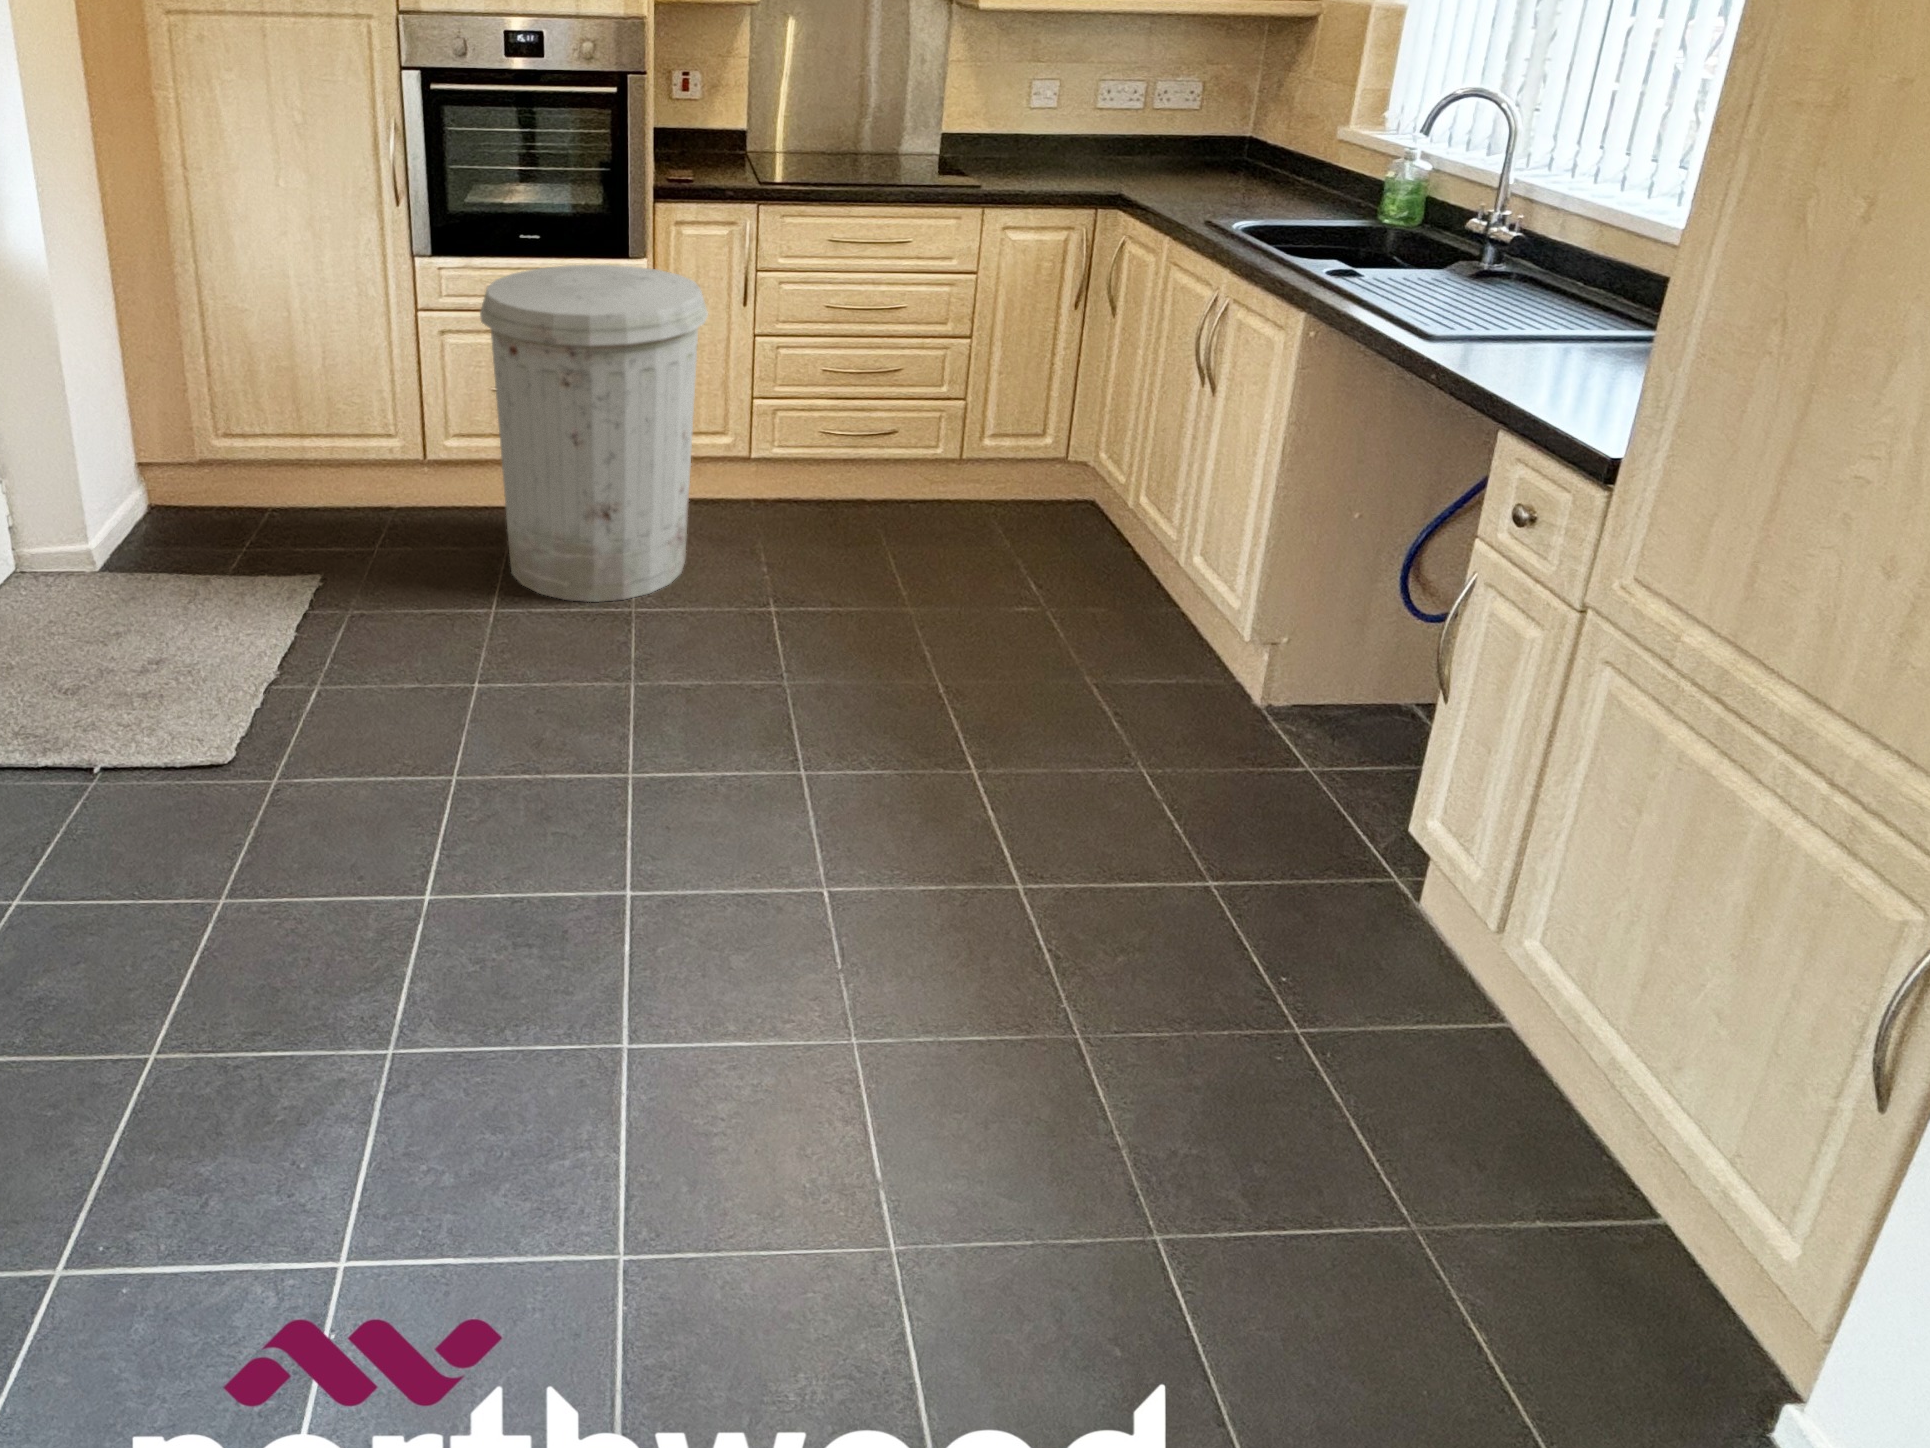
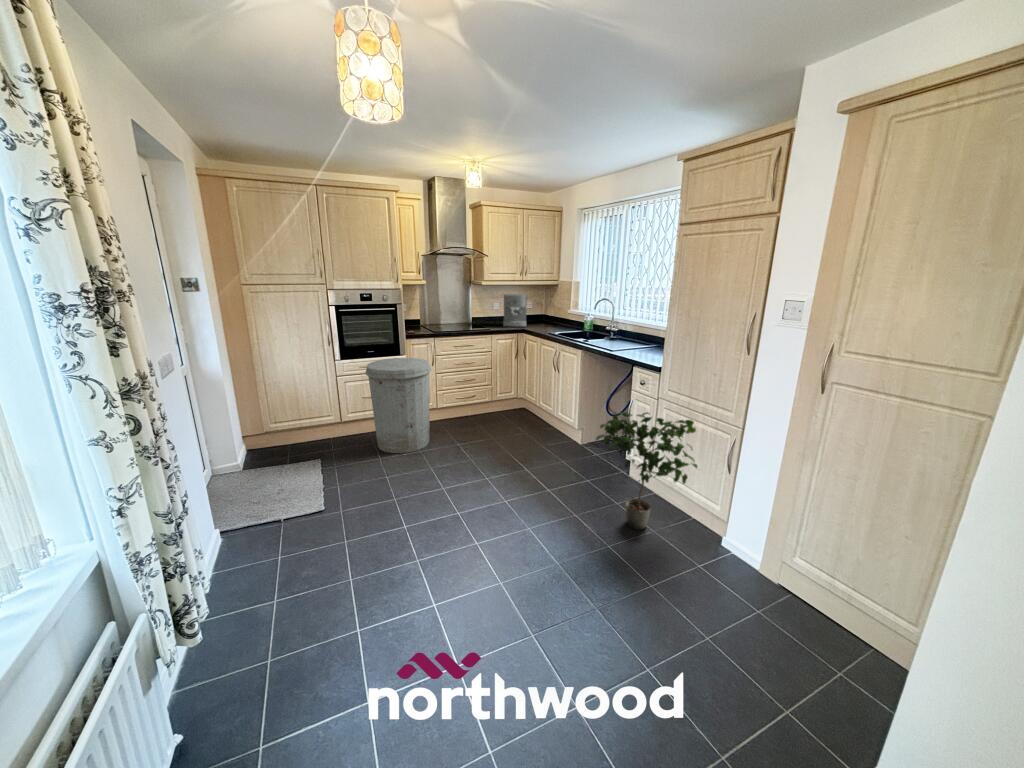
coffee maker: none [1045,48,1163,185] -> present [503,294,527,327]
potted plant: none [1182,633,1723,1201] -> present [596,412,697,530]

